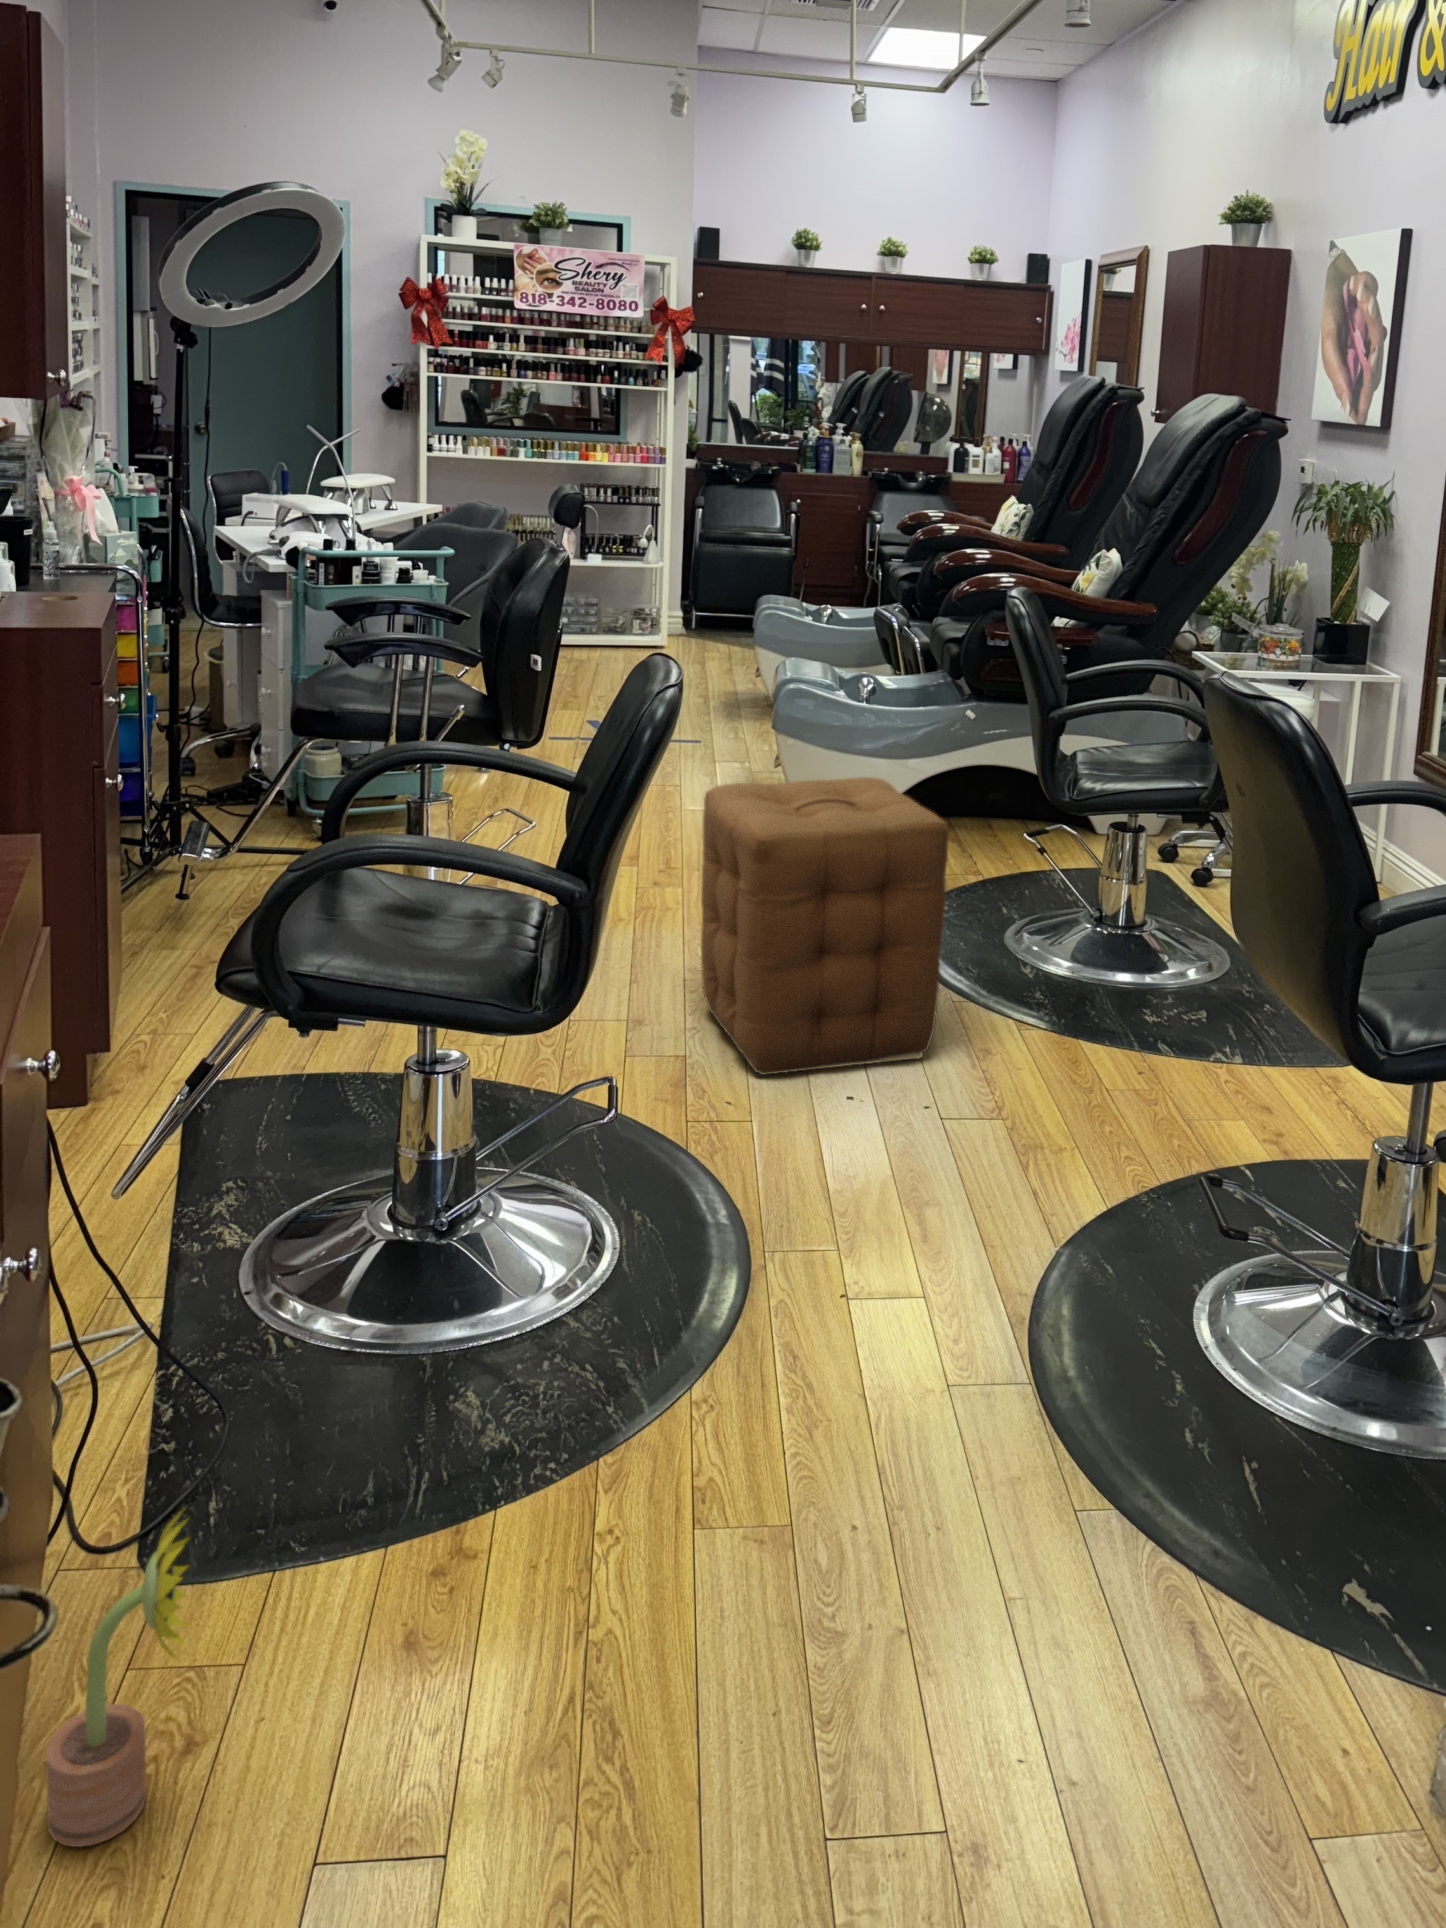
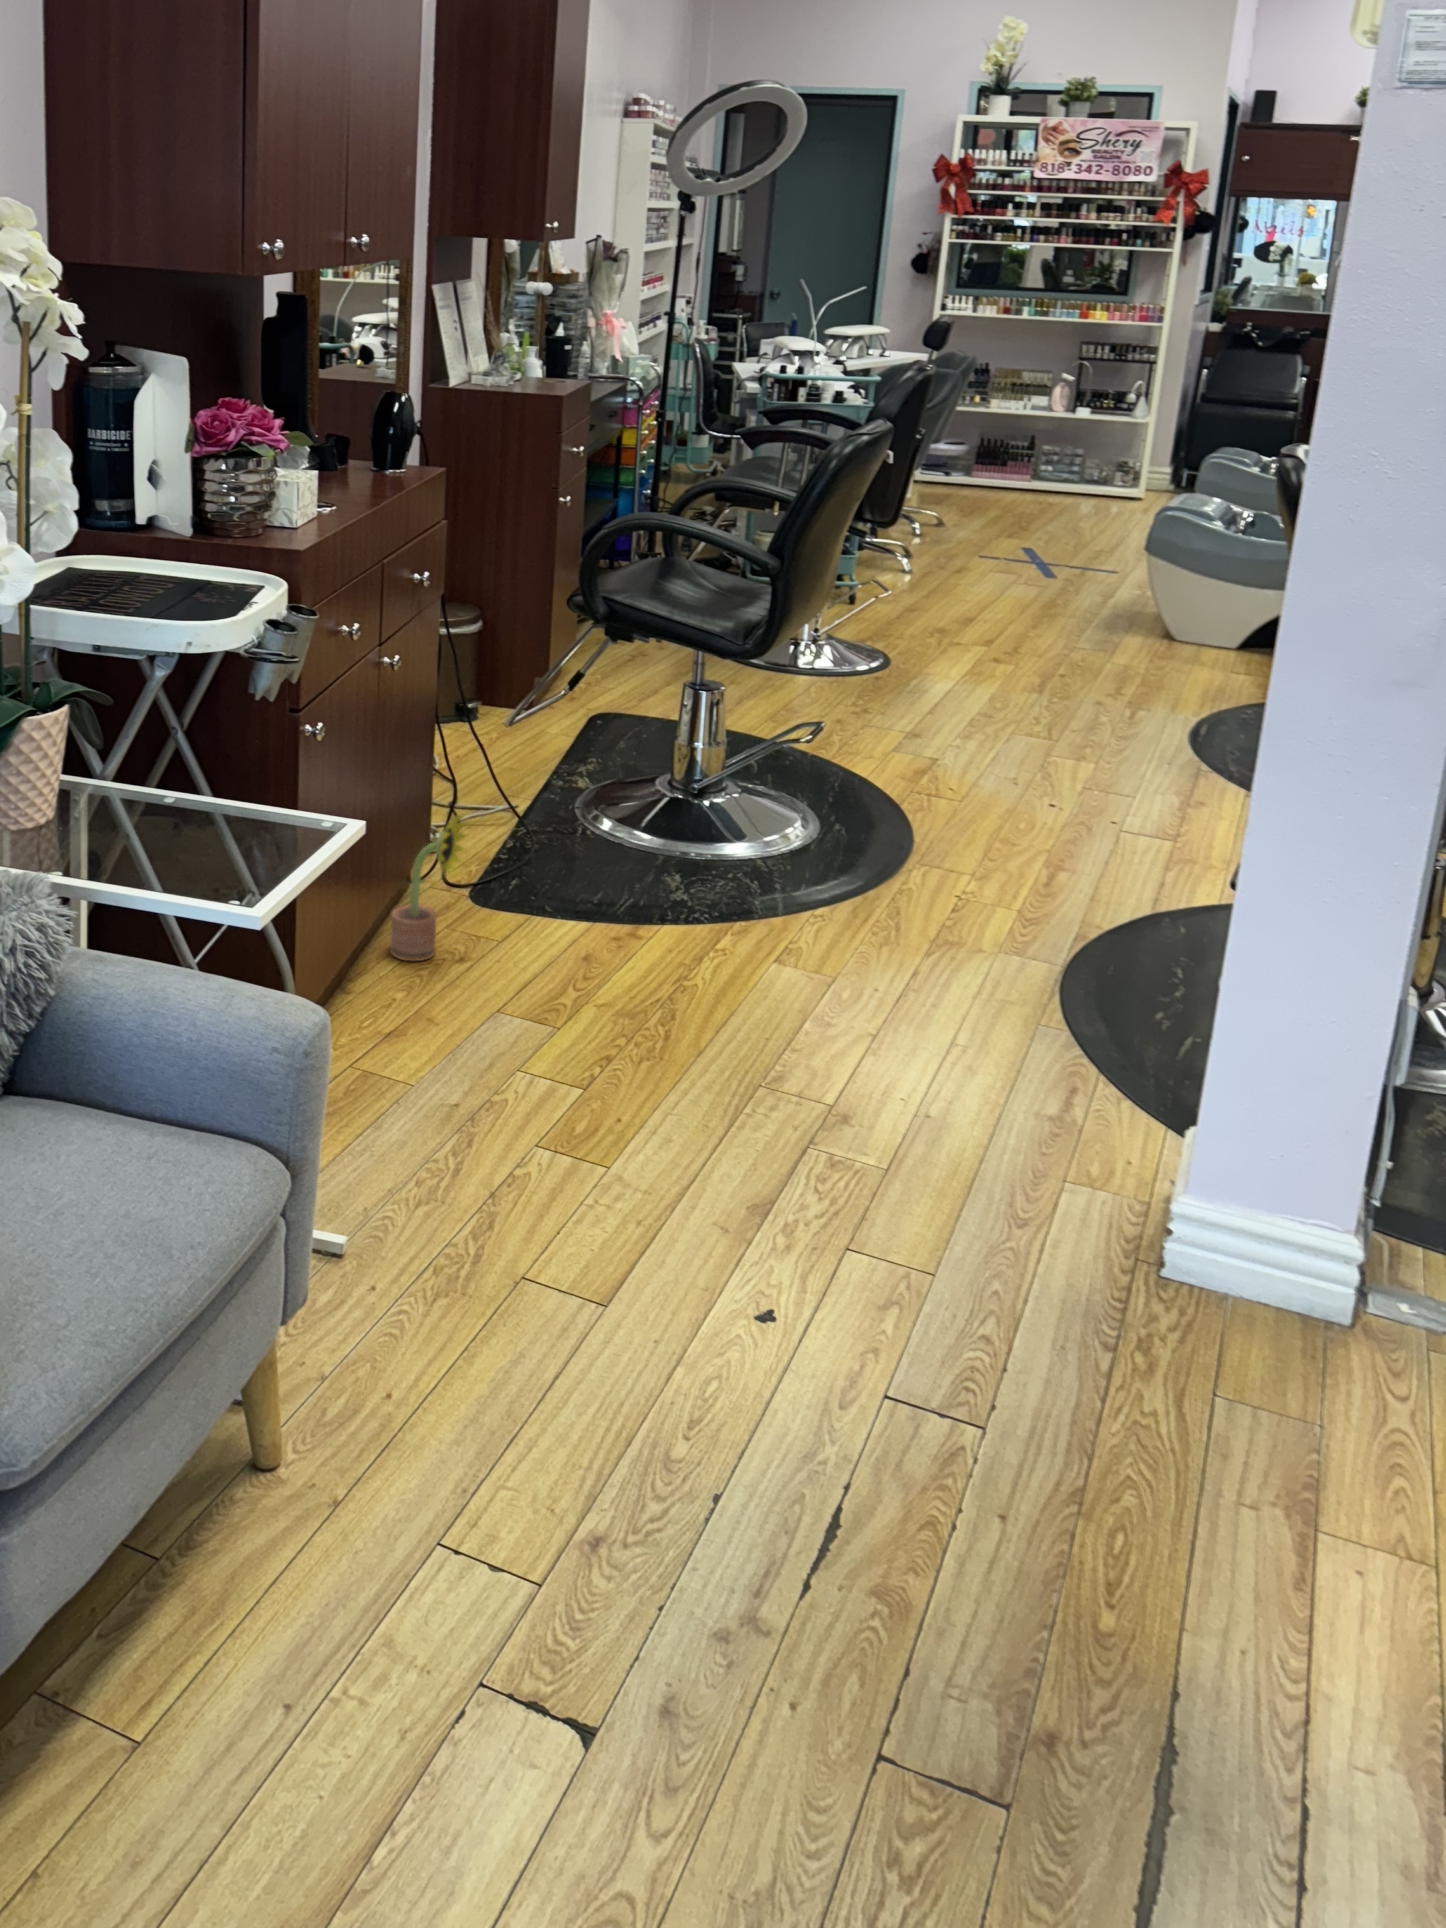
ottoman: present [701,777,948,1075] -> none [970,556,1171,795]

